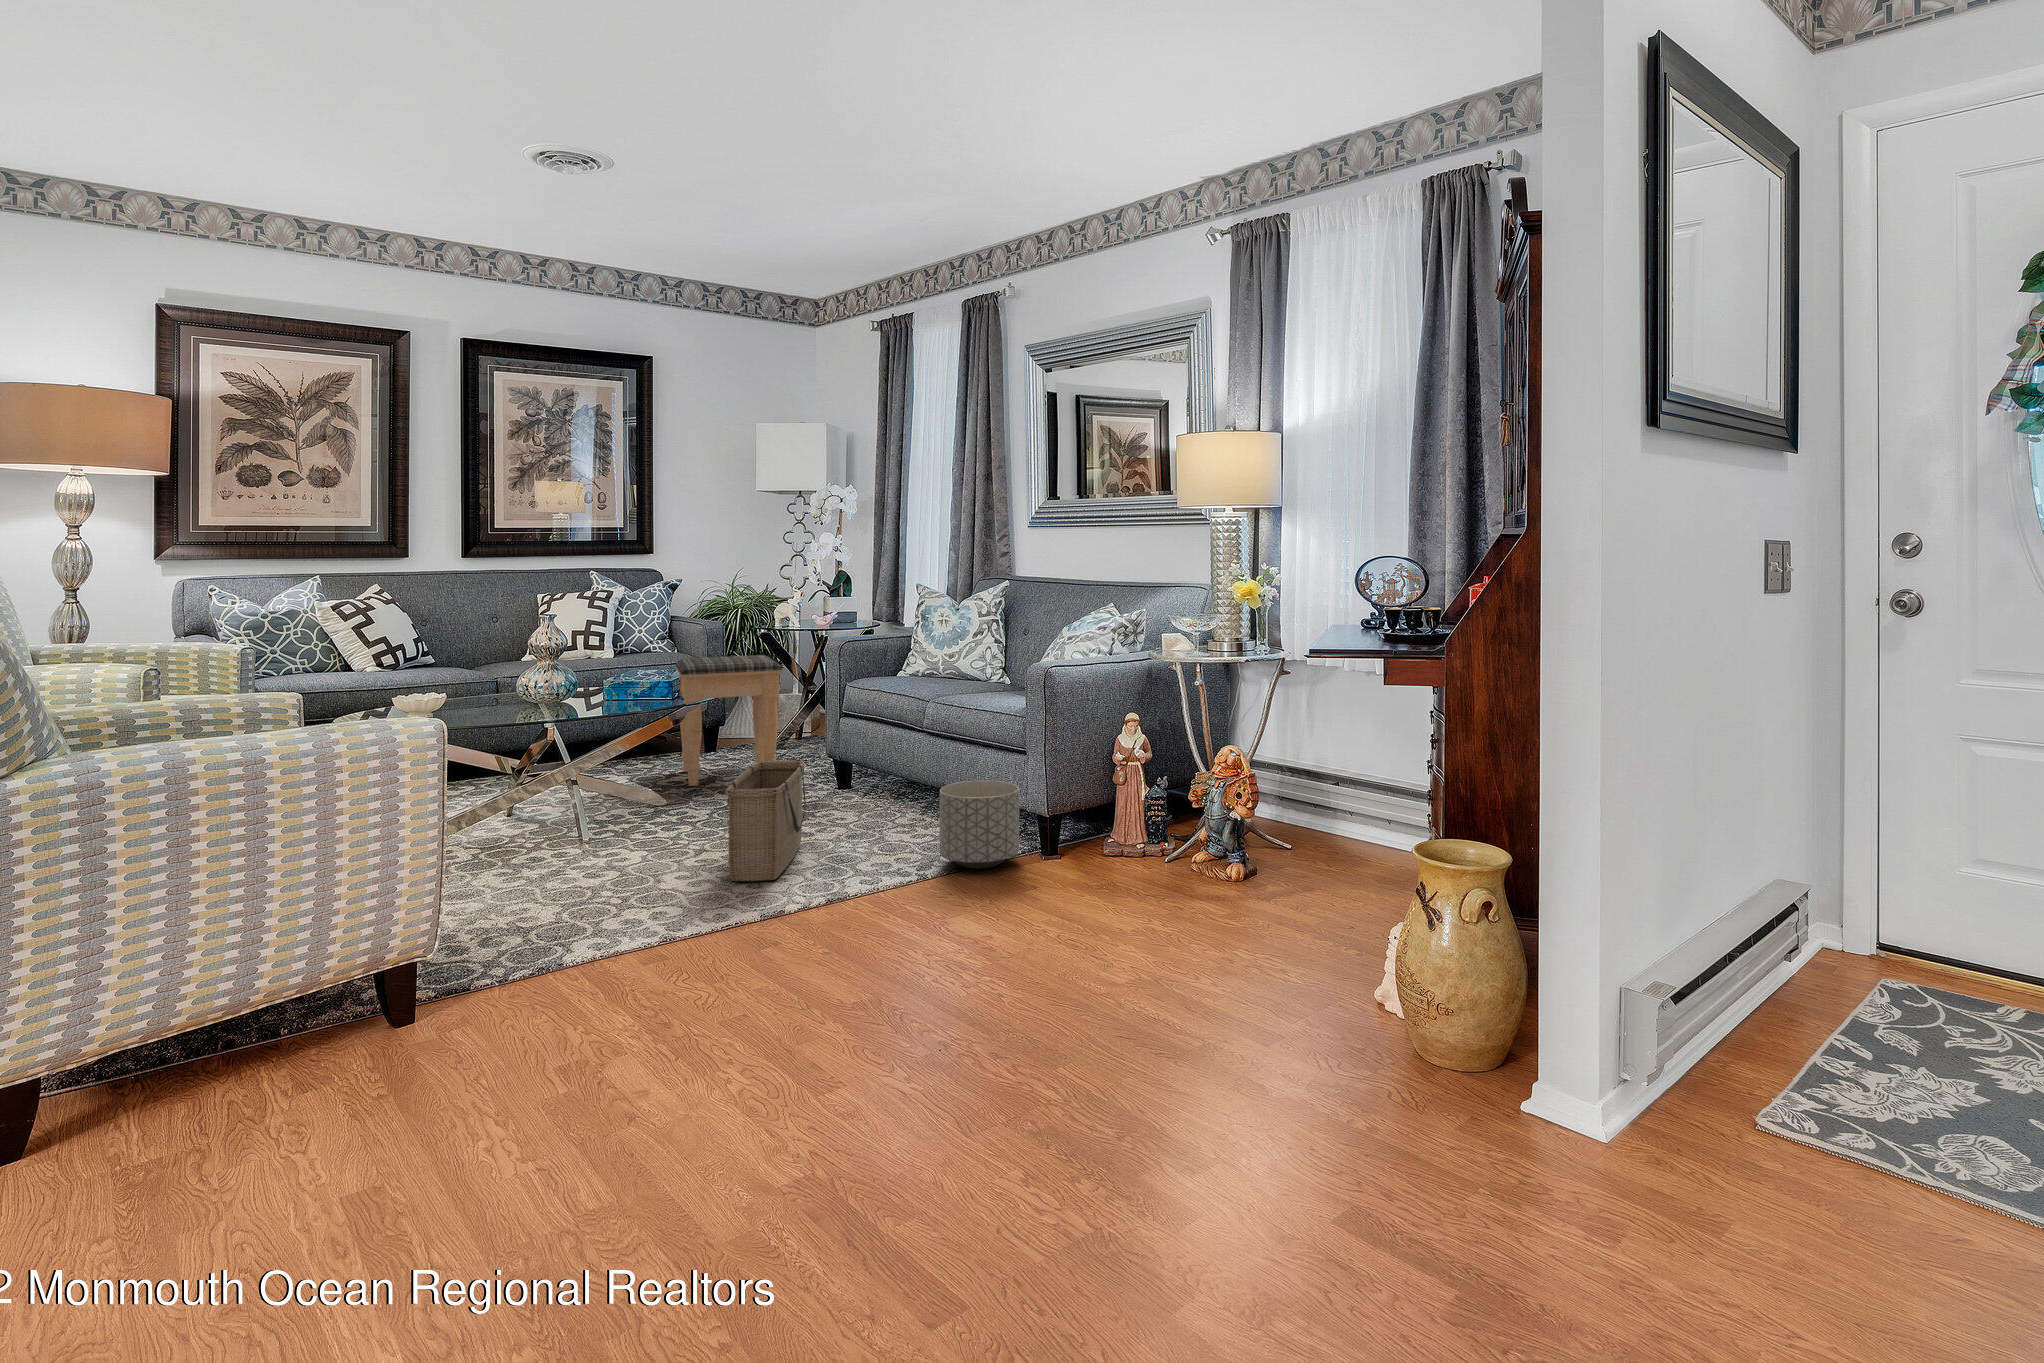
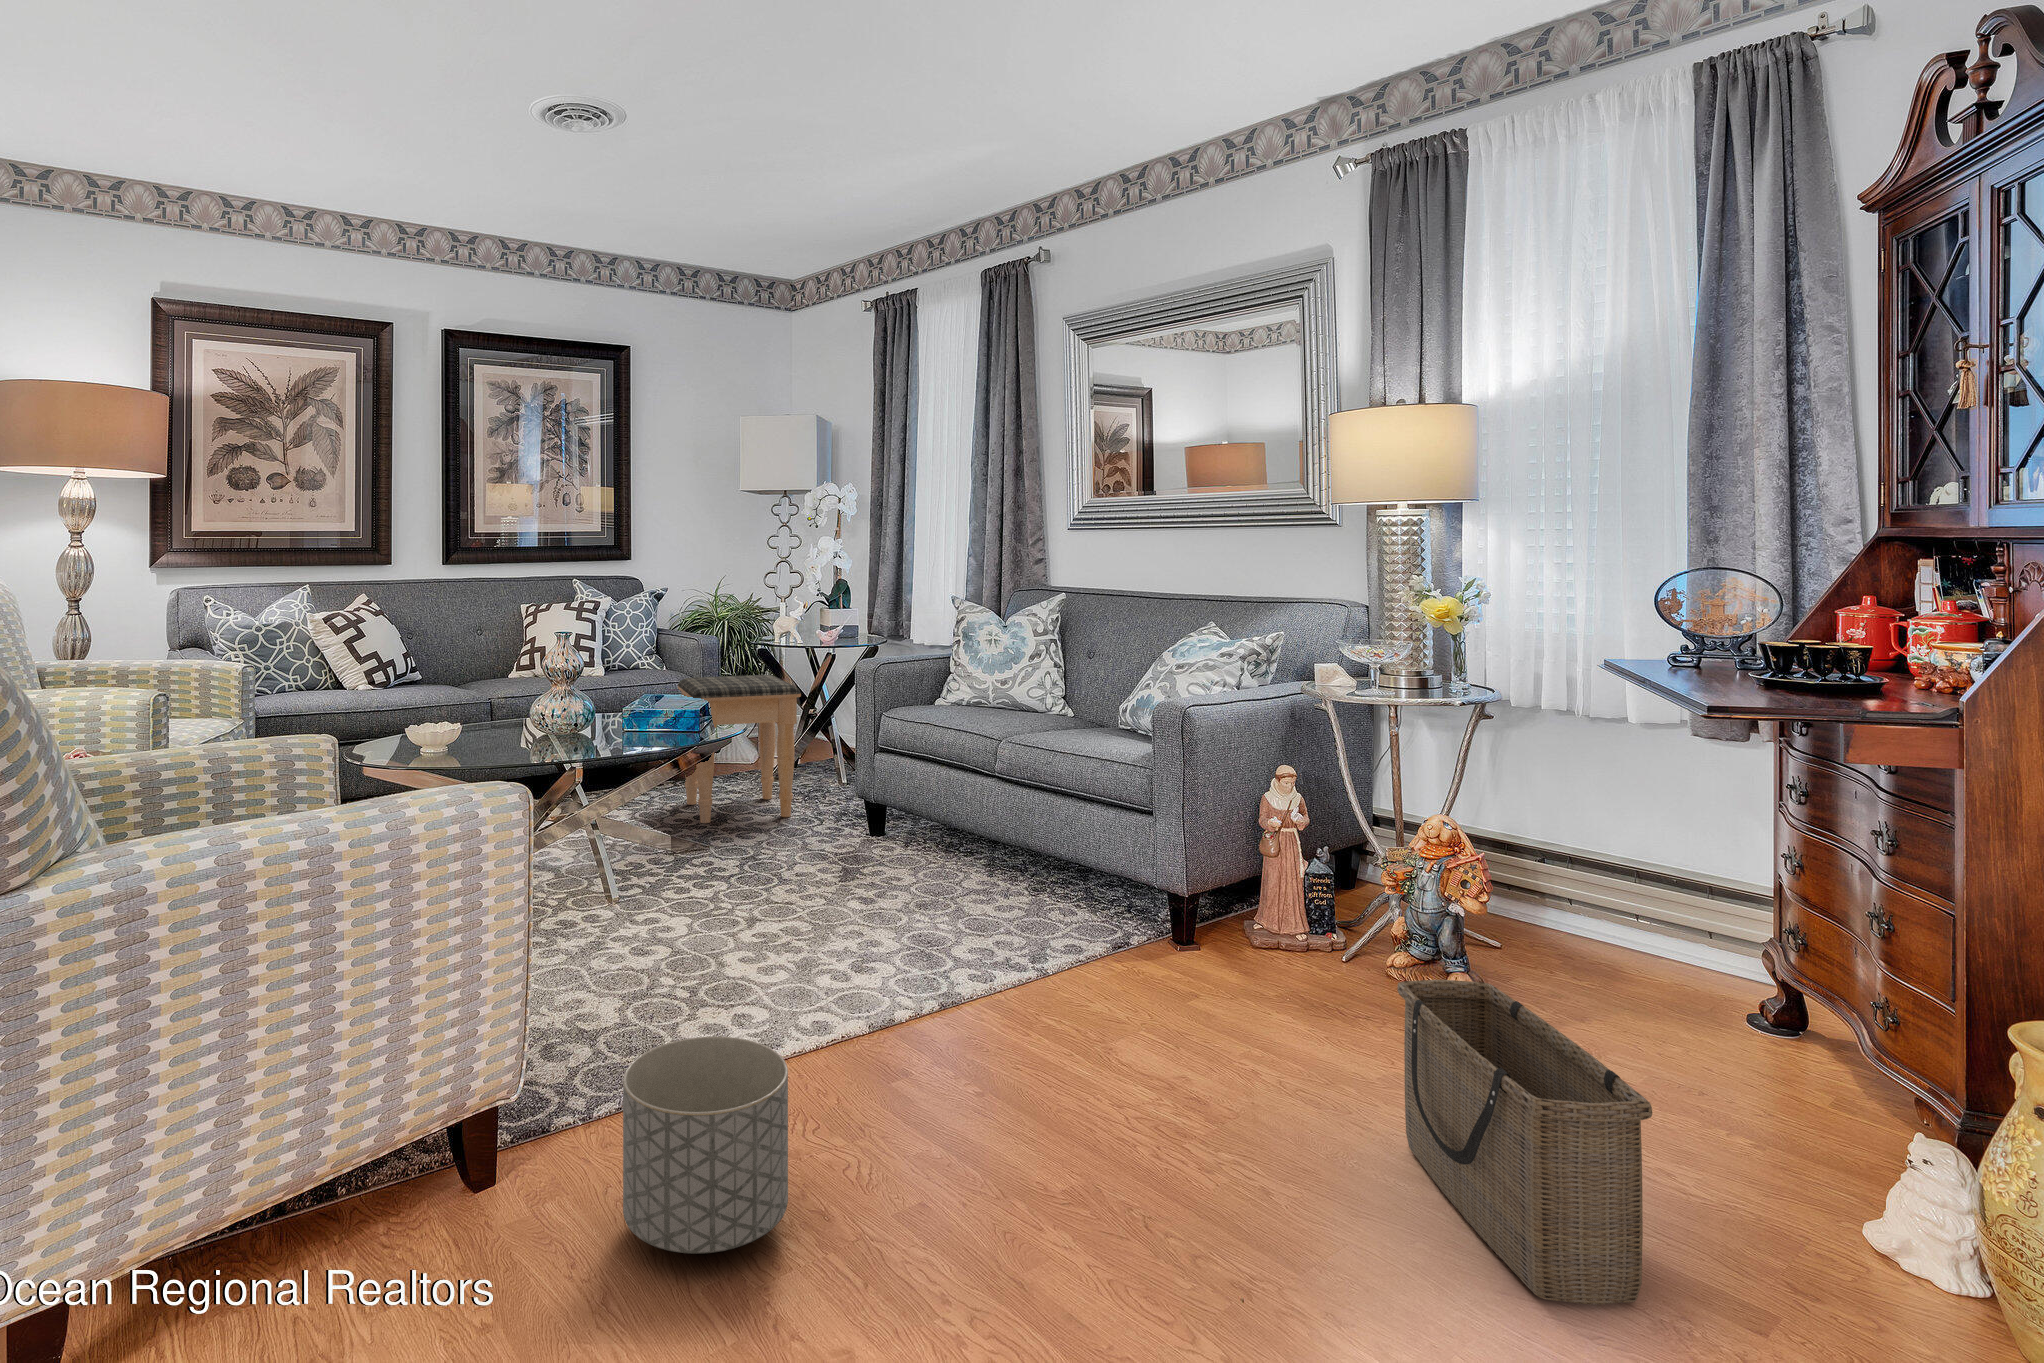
basket: present [725,761,806,881] -> present [1397,980,1652,1305]
planter: present [940,780,1019,869] -> present [623,1037,788,1254]

